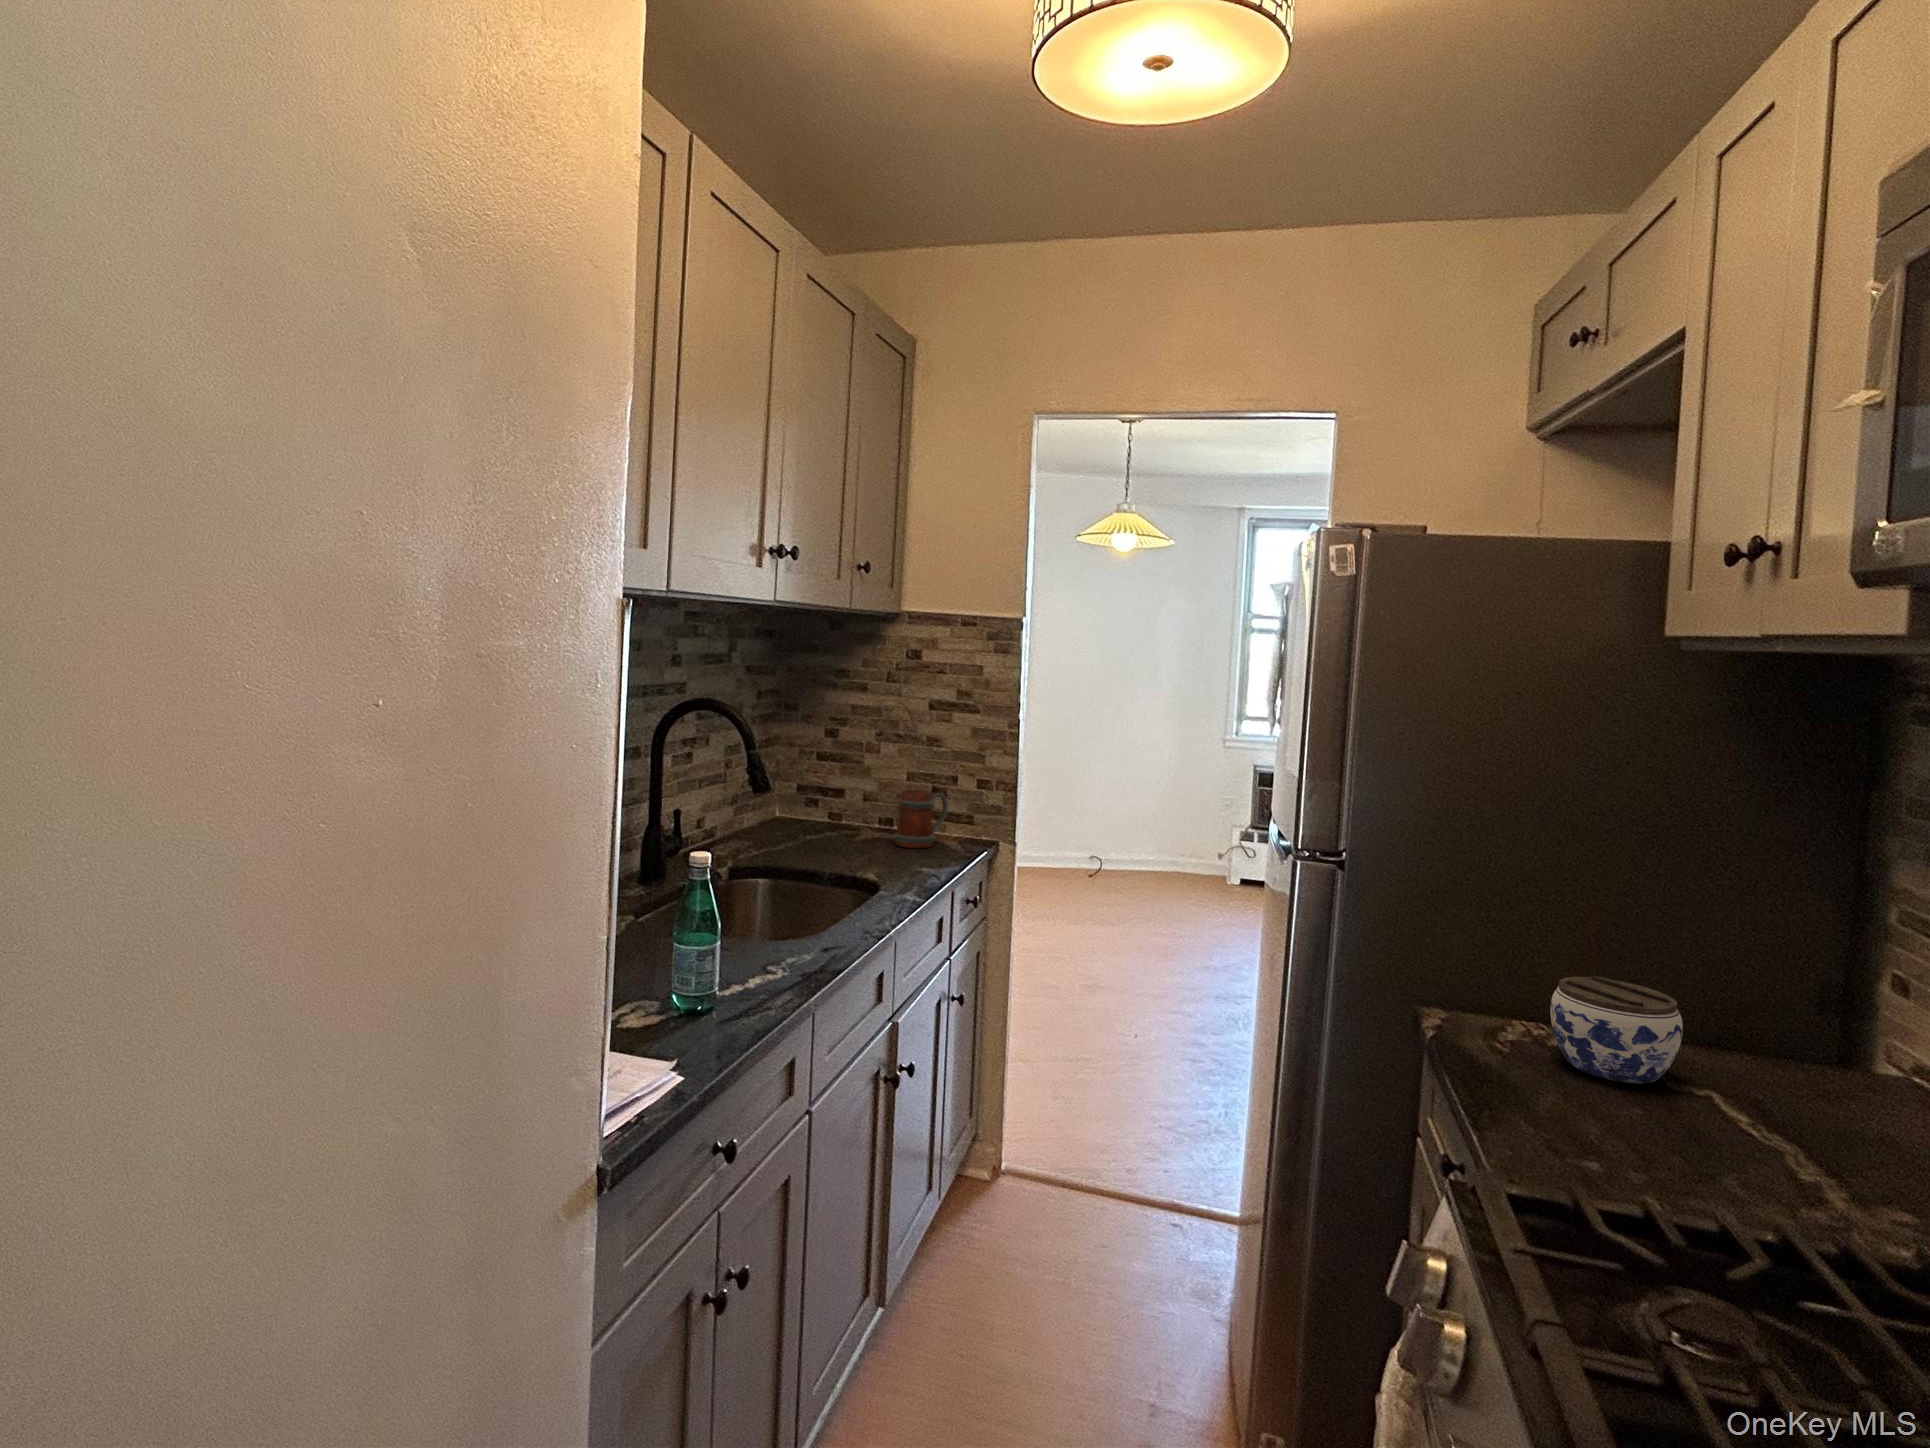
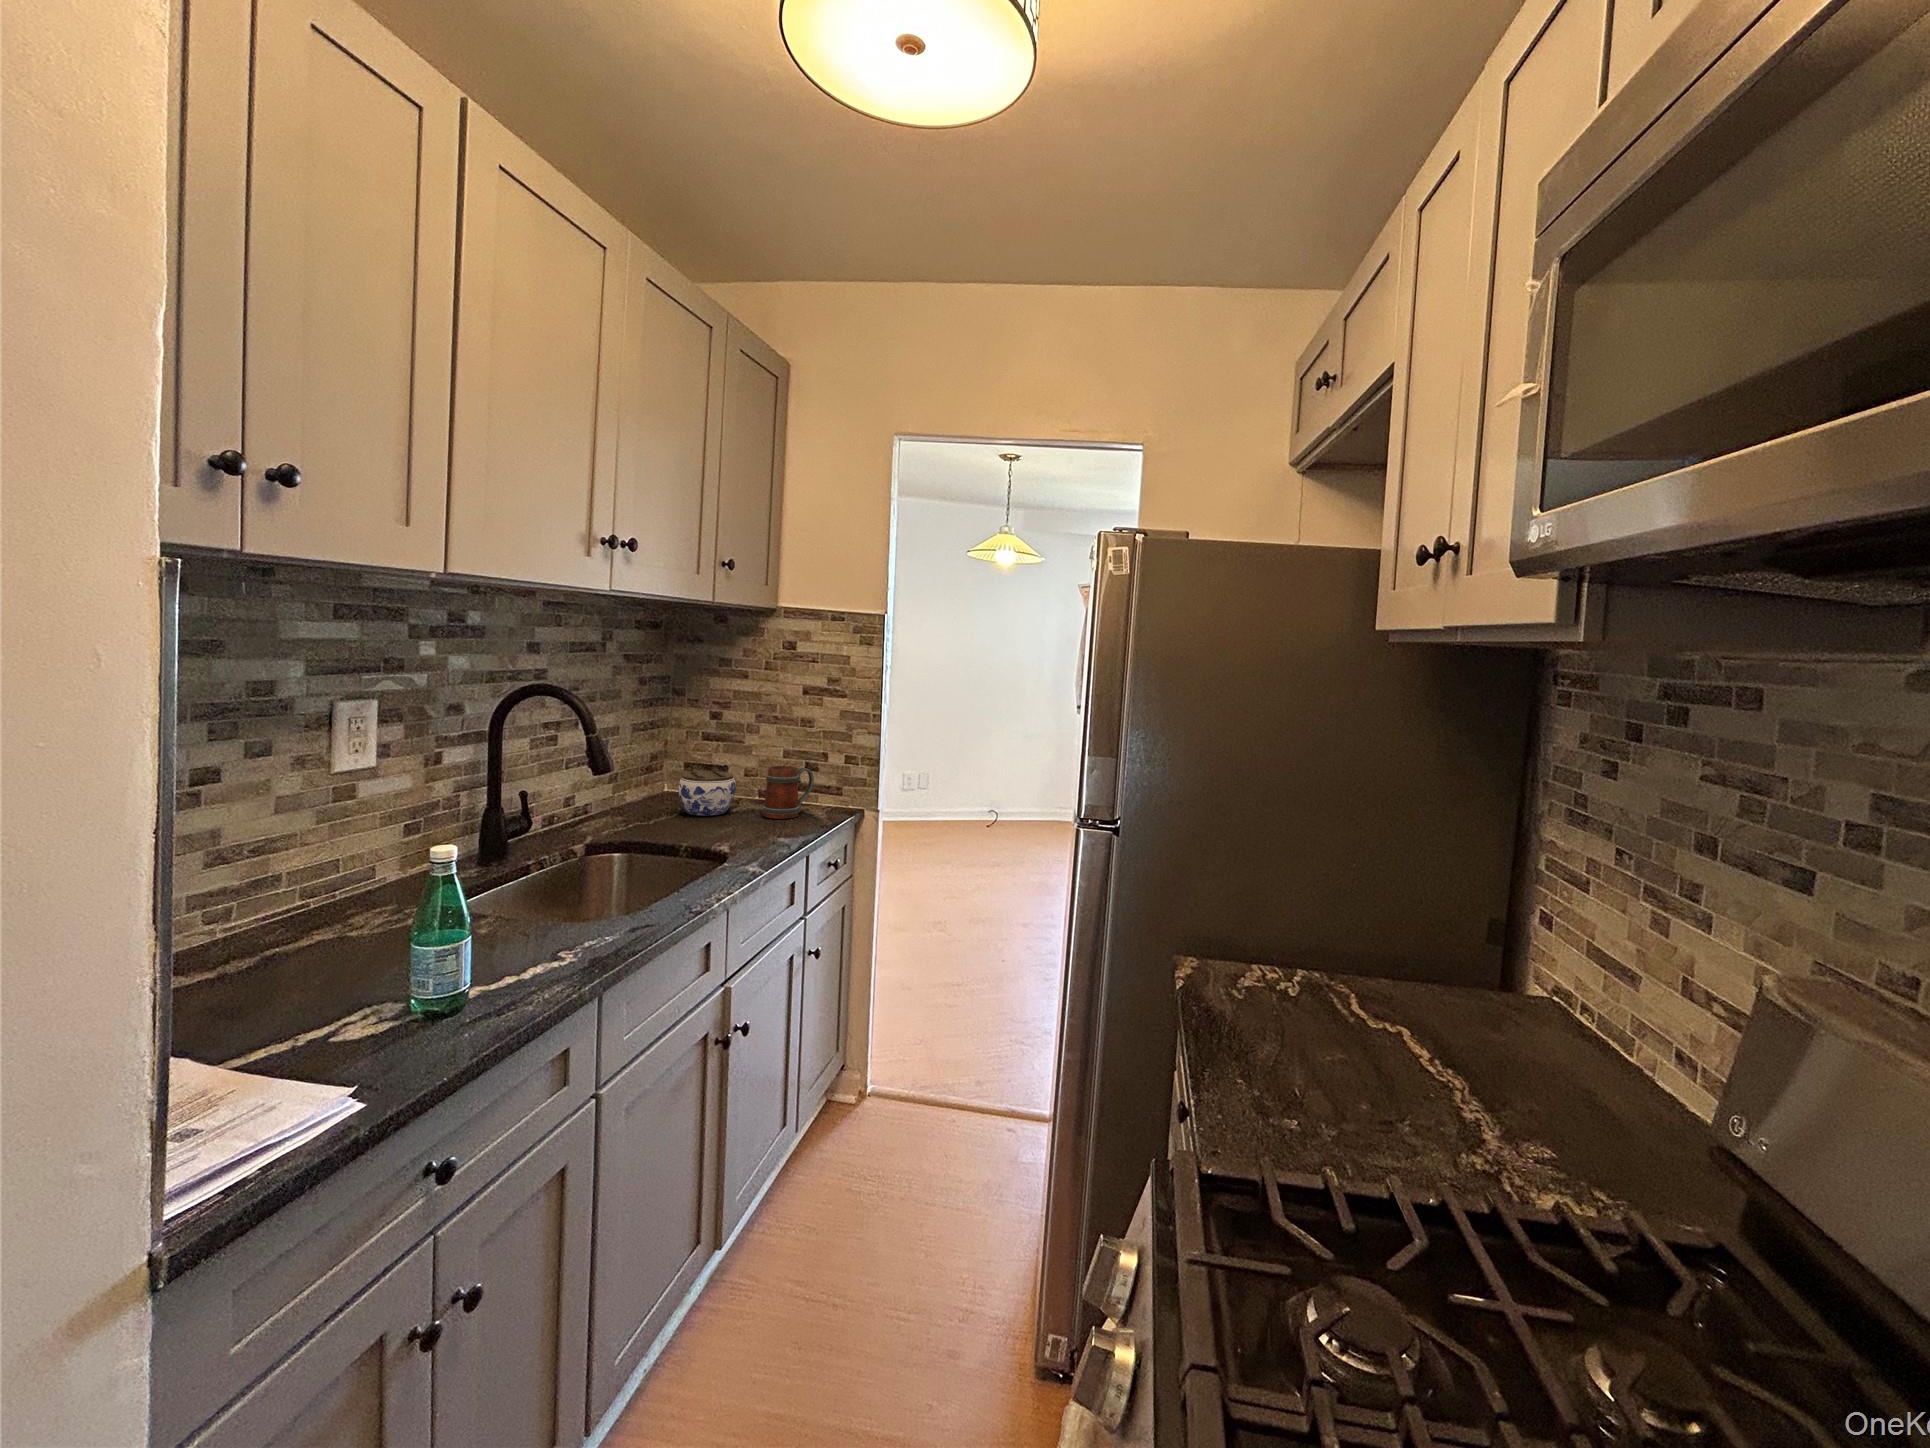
jar: present [1550,976,1683,1084] -> present [678,770,736,816]

